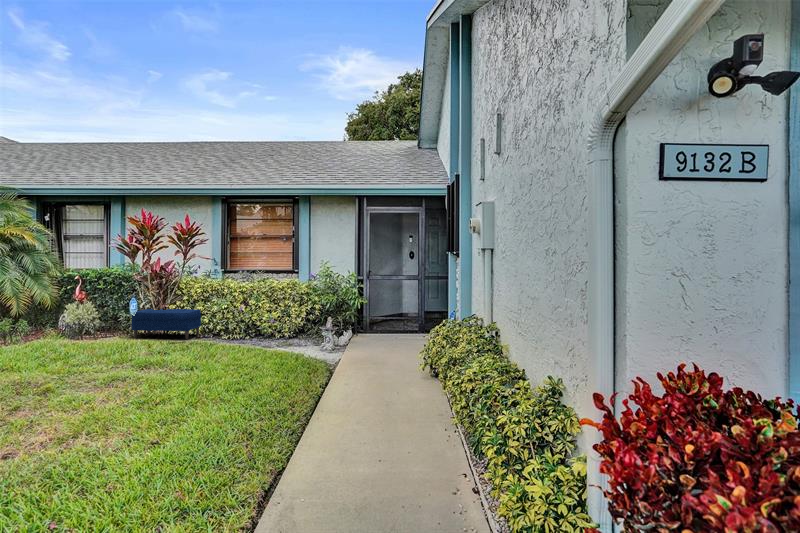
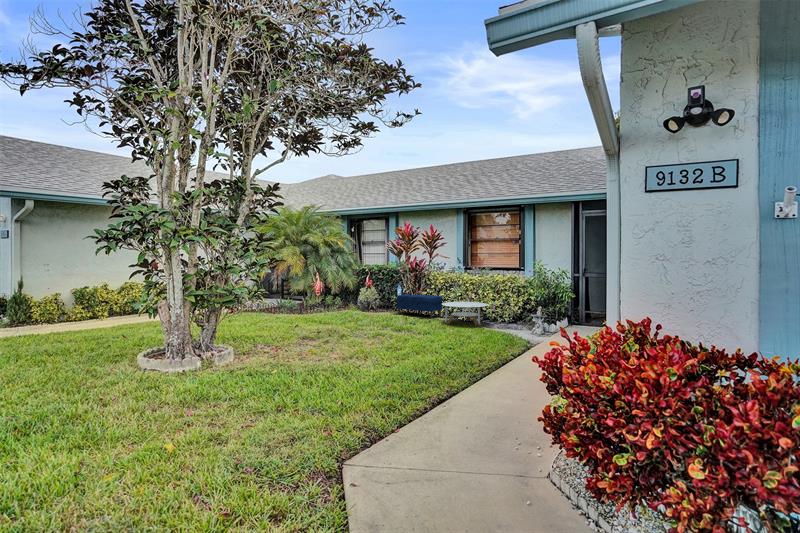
round table: none [204,315,266,346] -> present [442,302,488,326]

